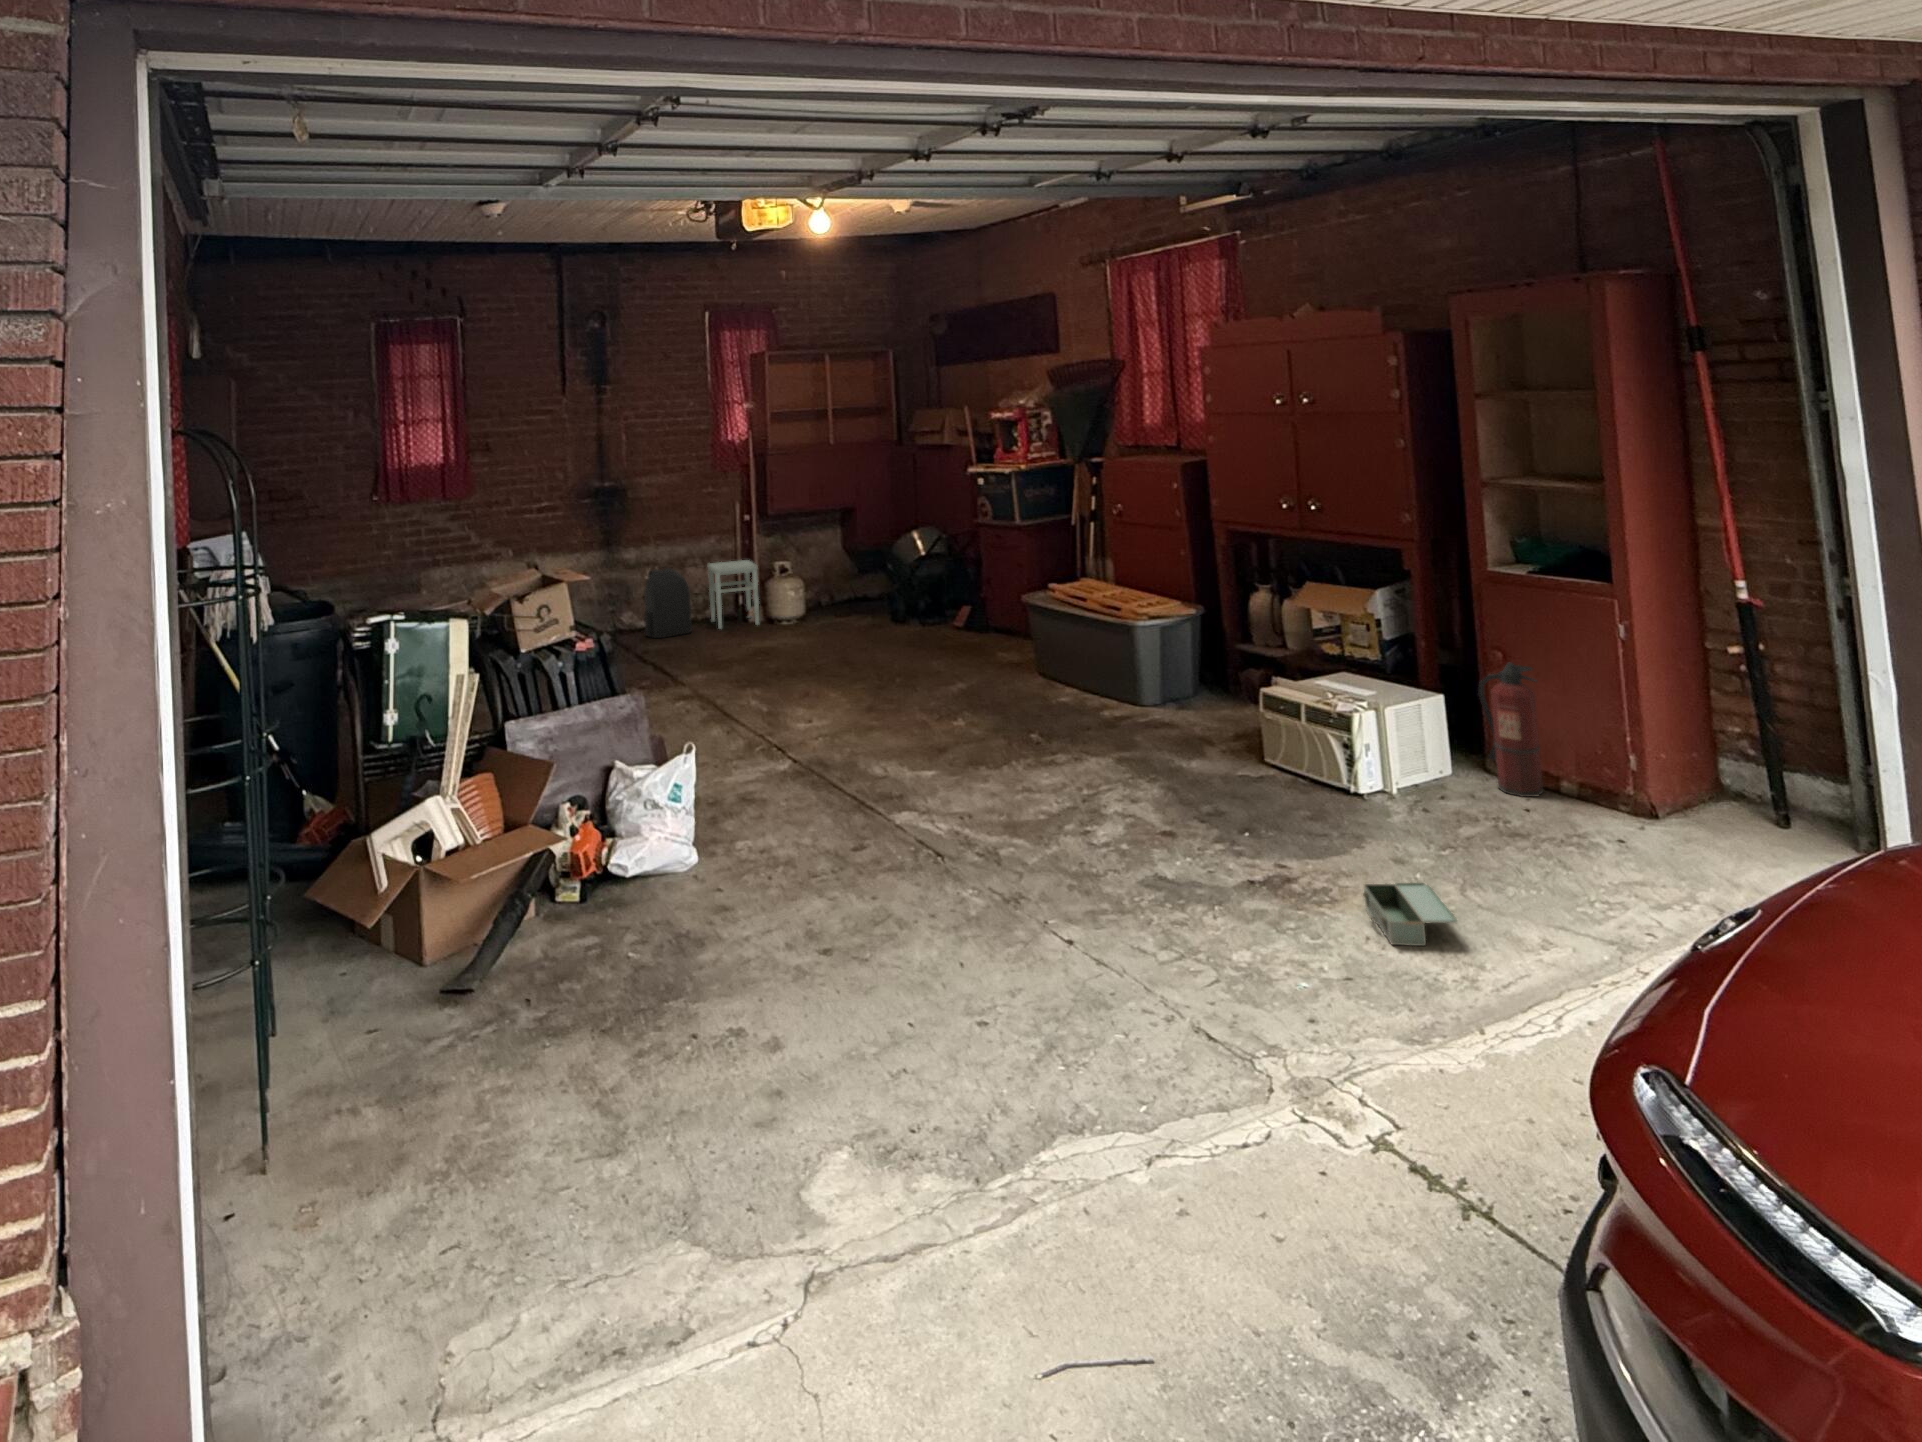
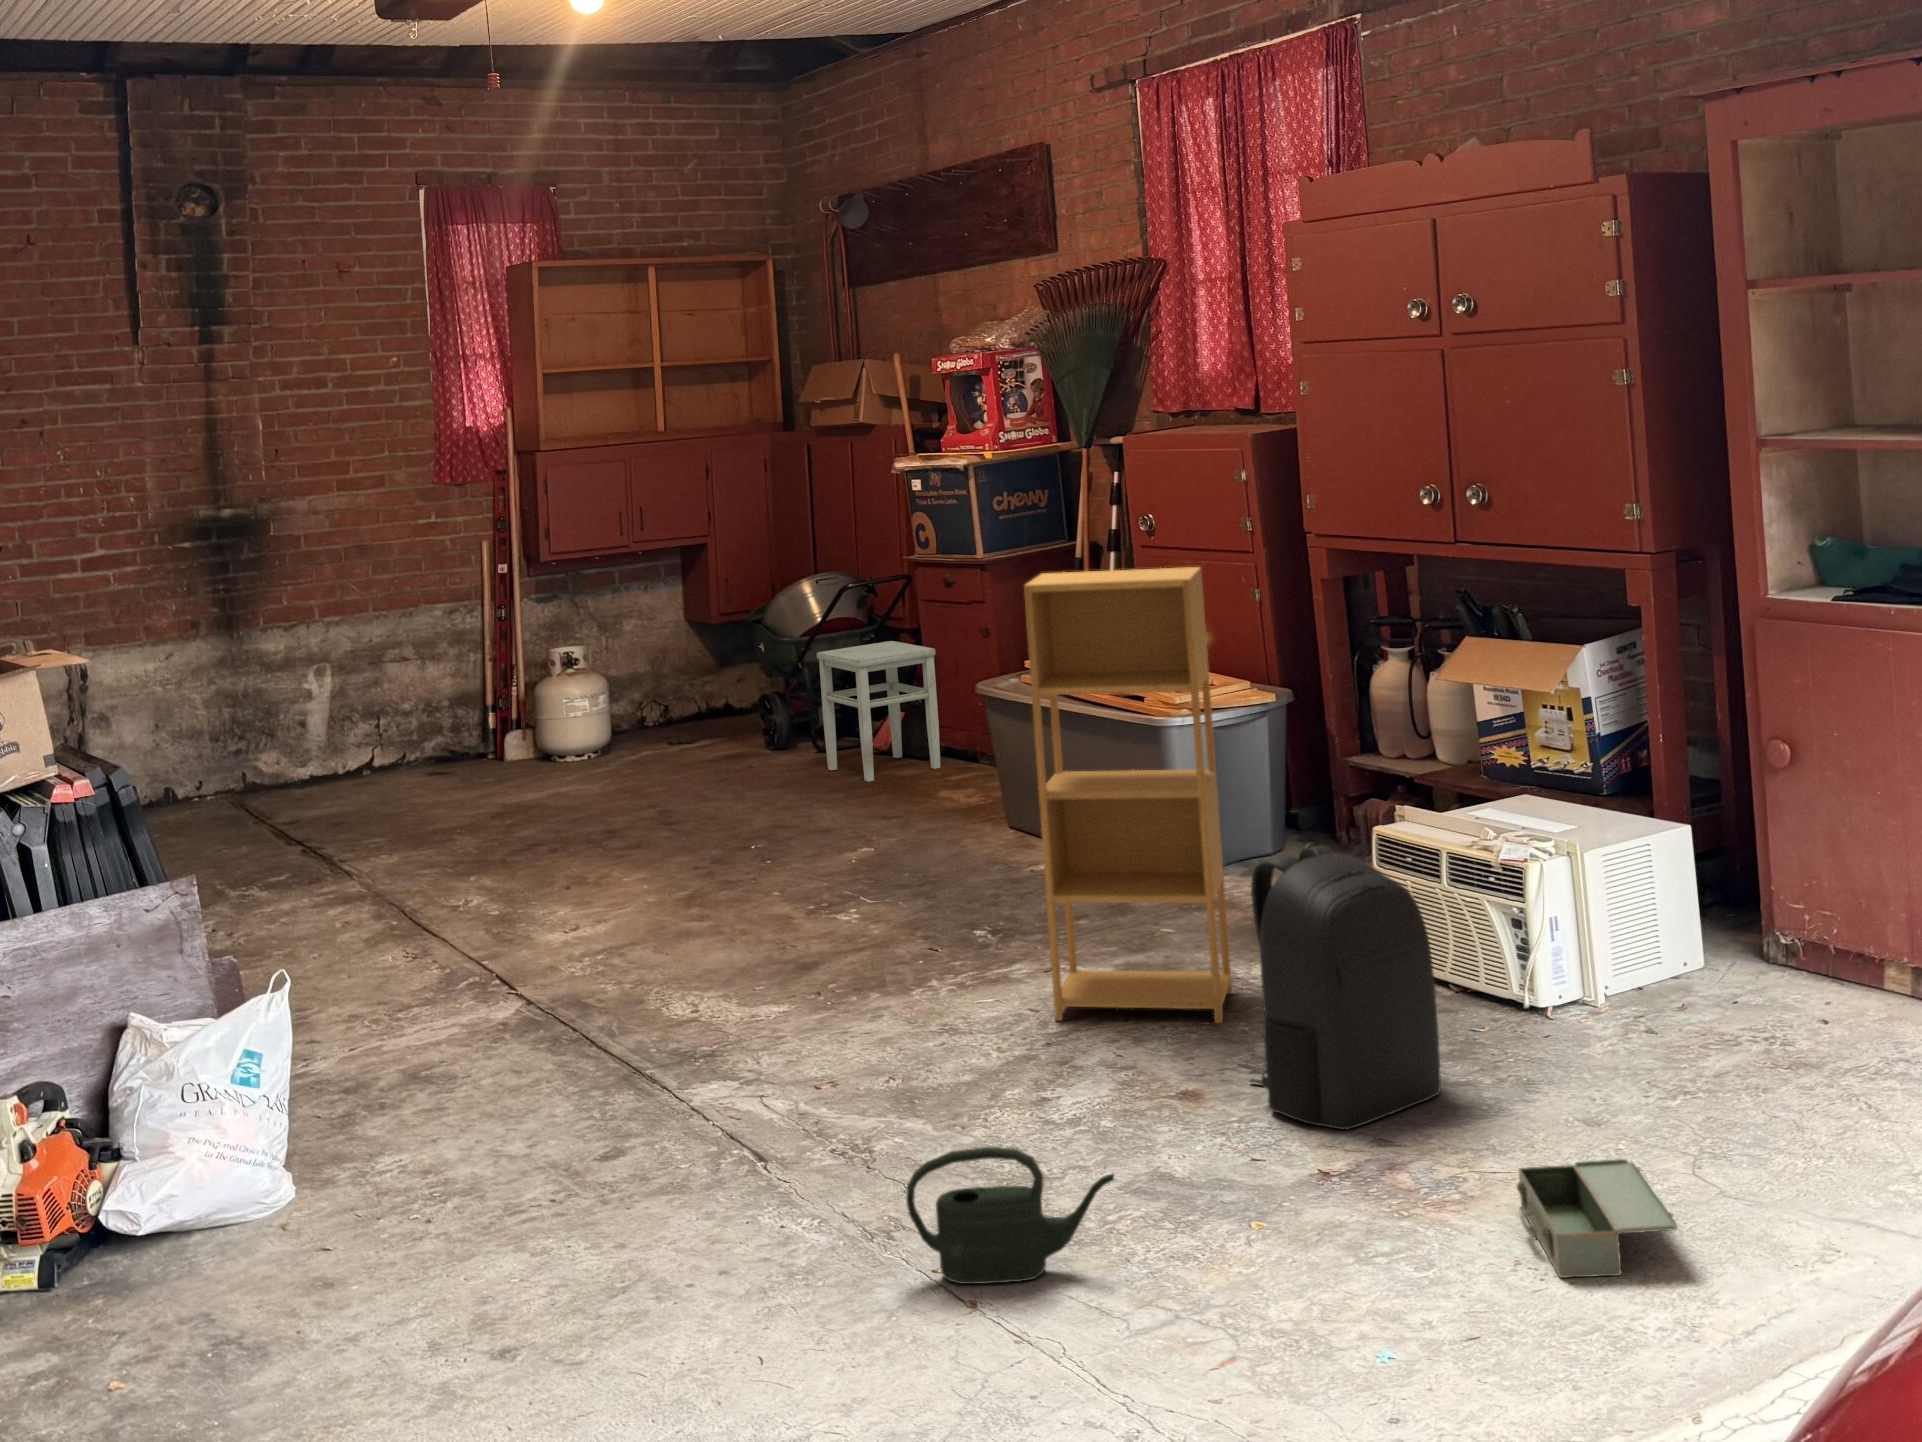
shelving unit: none [1071,543,1183,794] -> present [1024,567,1232,1023]
stool: present [707,560,759,629] -> present [817,641,940,782]
backpack: present [644,568,692,638] -> present [1249,844,1441,1129]
fire extinguisher: present [1478,663,1544,797] -> none [1745,759,1855,997]
watering can: none [1033,856,1145,929] -> present [906,1147,1114,1284]

